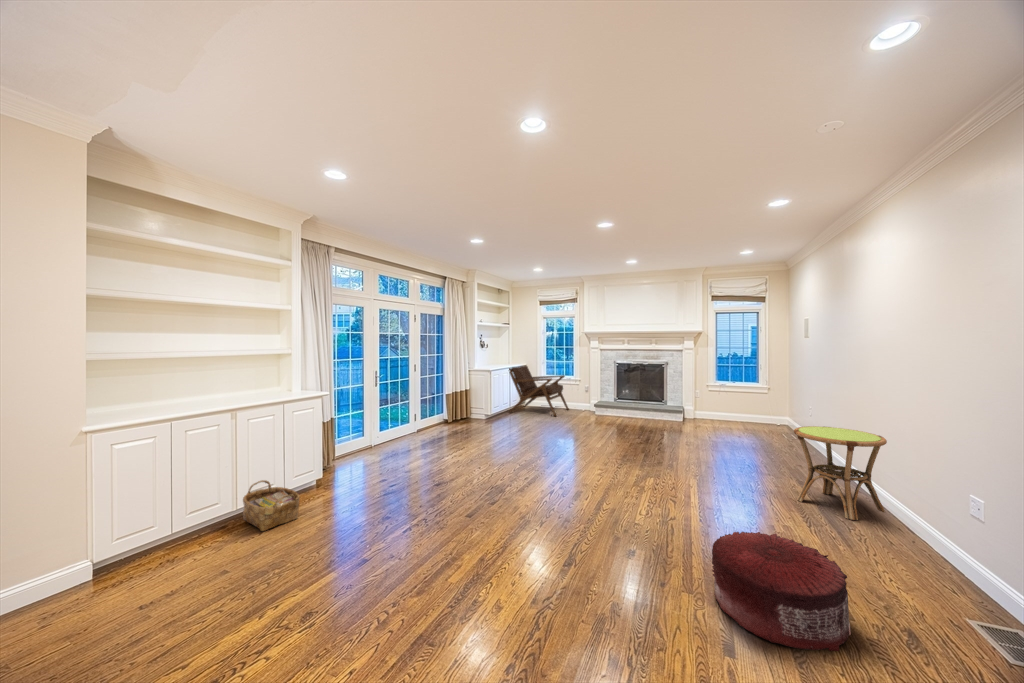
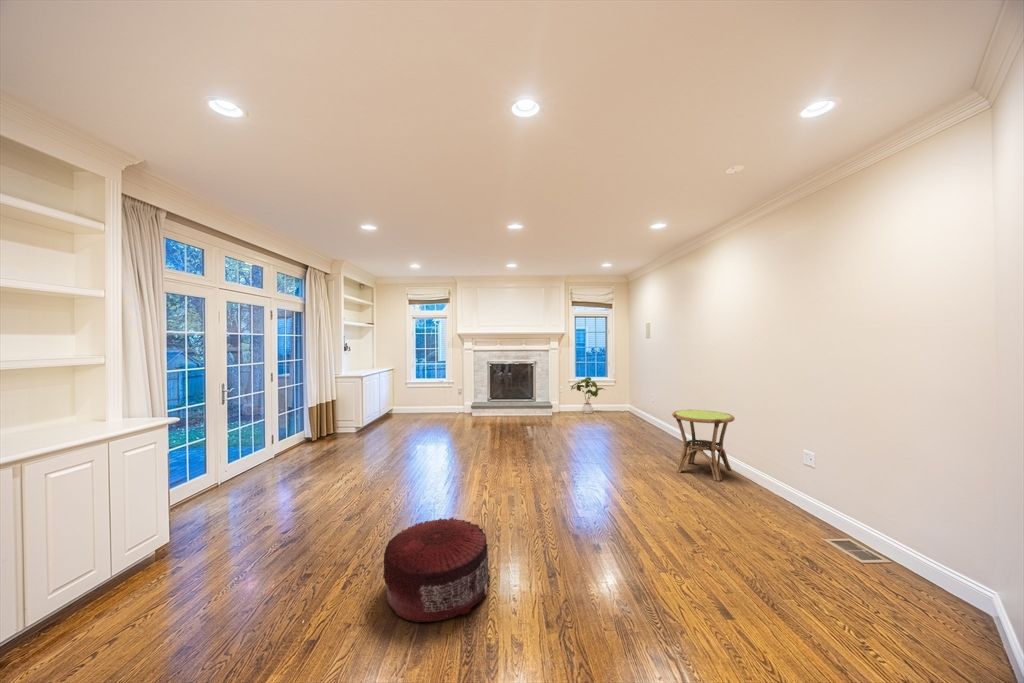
lounge chair: present [509,366,569,416] -> none [378,369,443,422]
house plant: none [709,382,755,423] -> present [571,377,605,413]
woven basket: present [243,480,300,531] -> none [39,567,156,651]
pouf: present [712,532,851,651] -> present [383,517,490,623]

